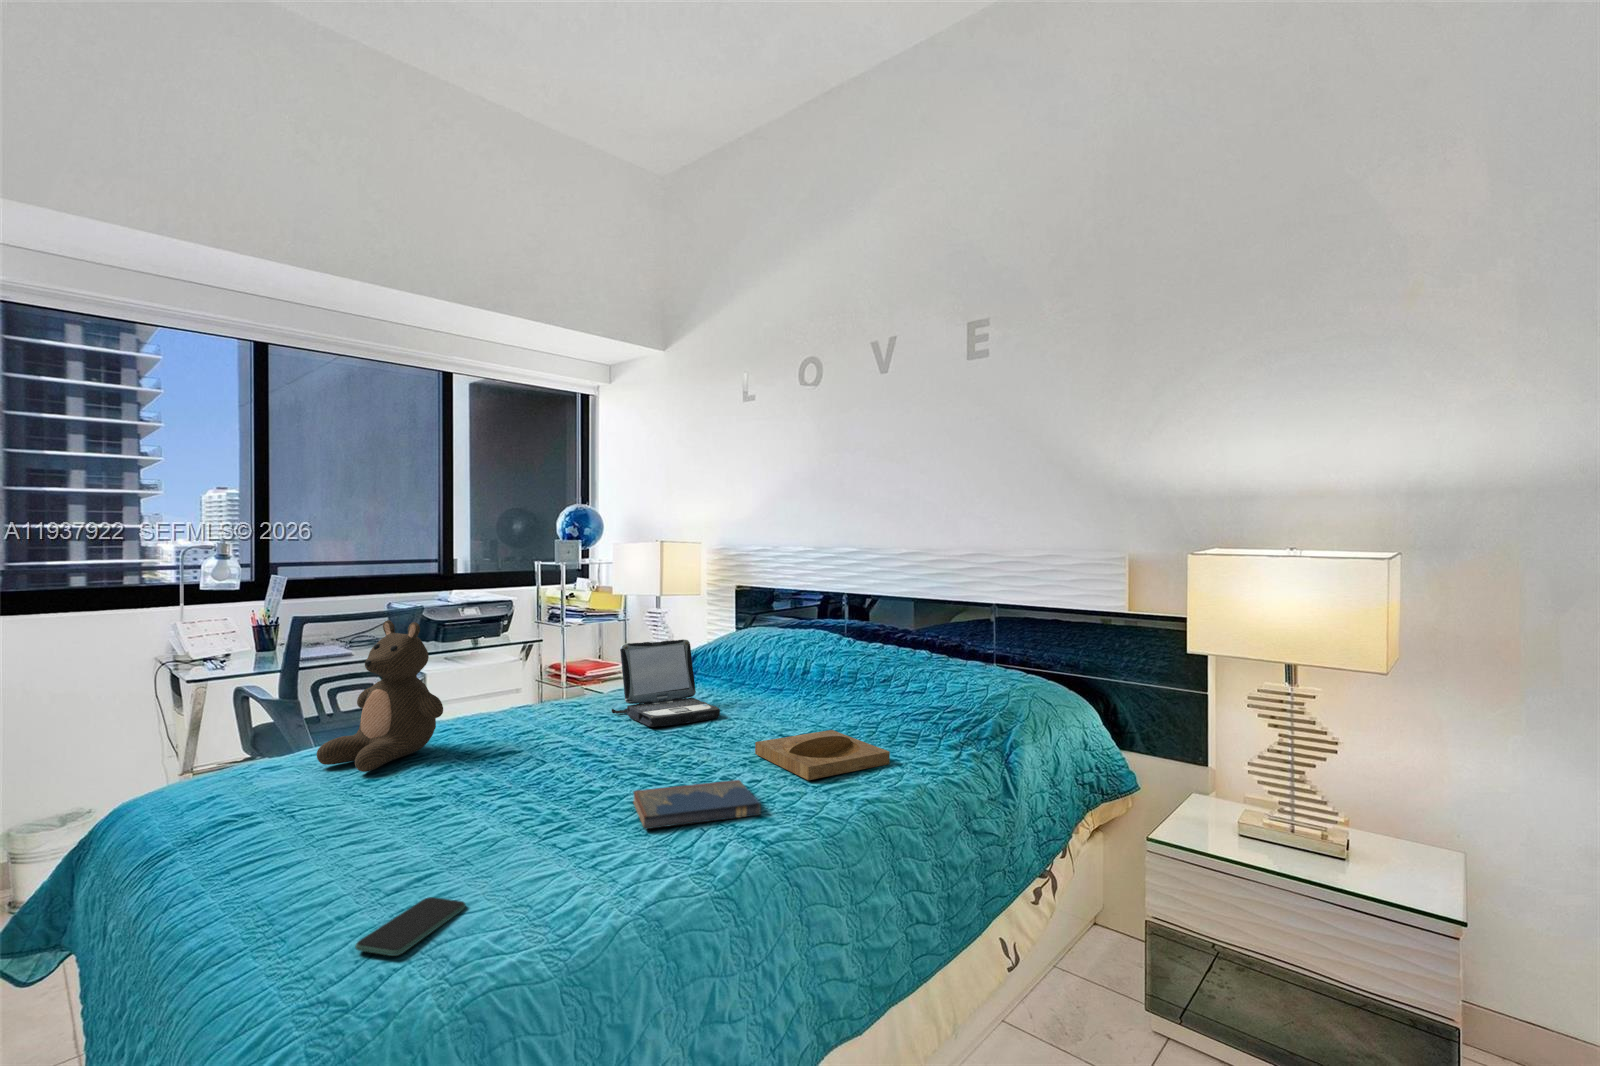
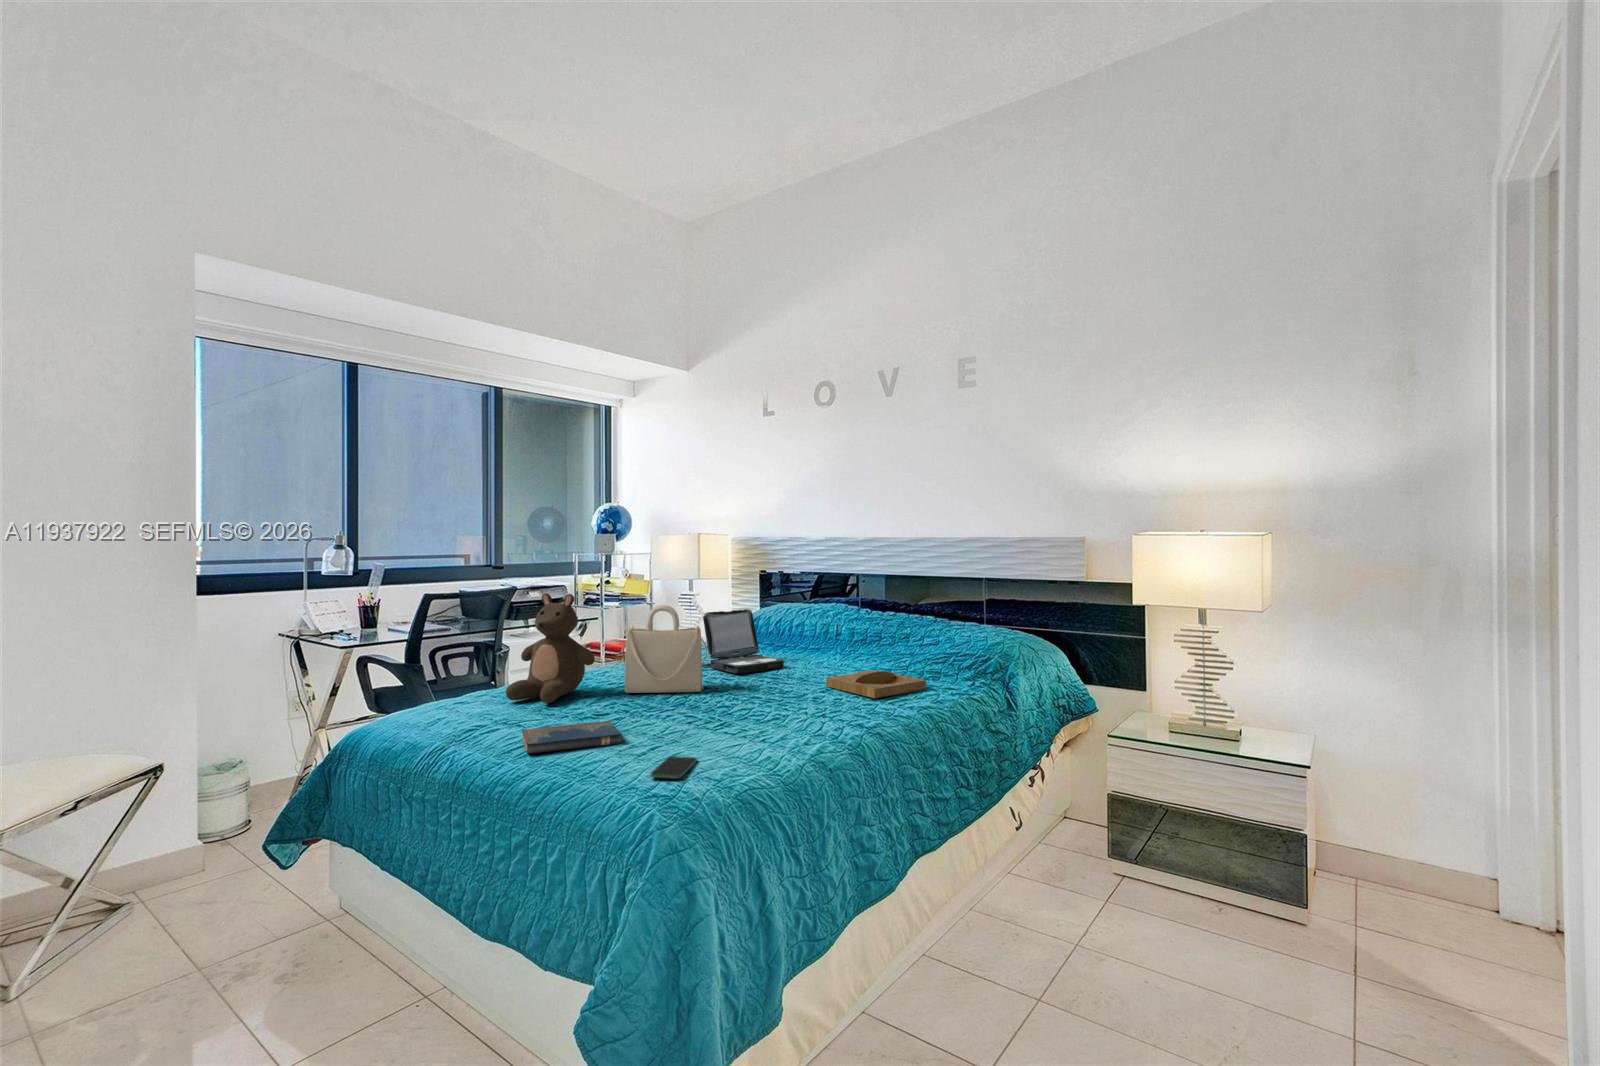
handbag: none [481,639,598,757] -> present [622,605,707,693]
hardcover book: present [633,780,761,829] -> present [522,721,622,754]

